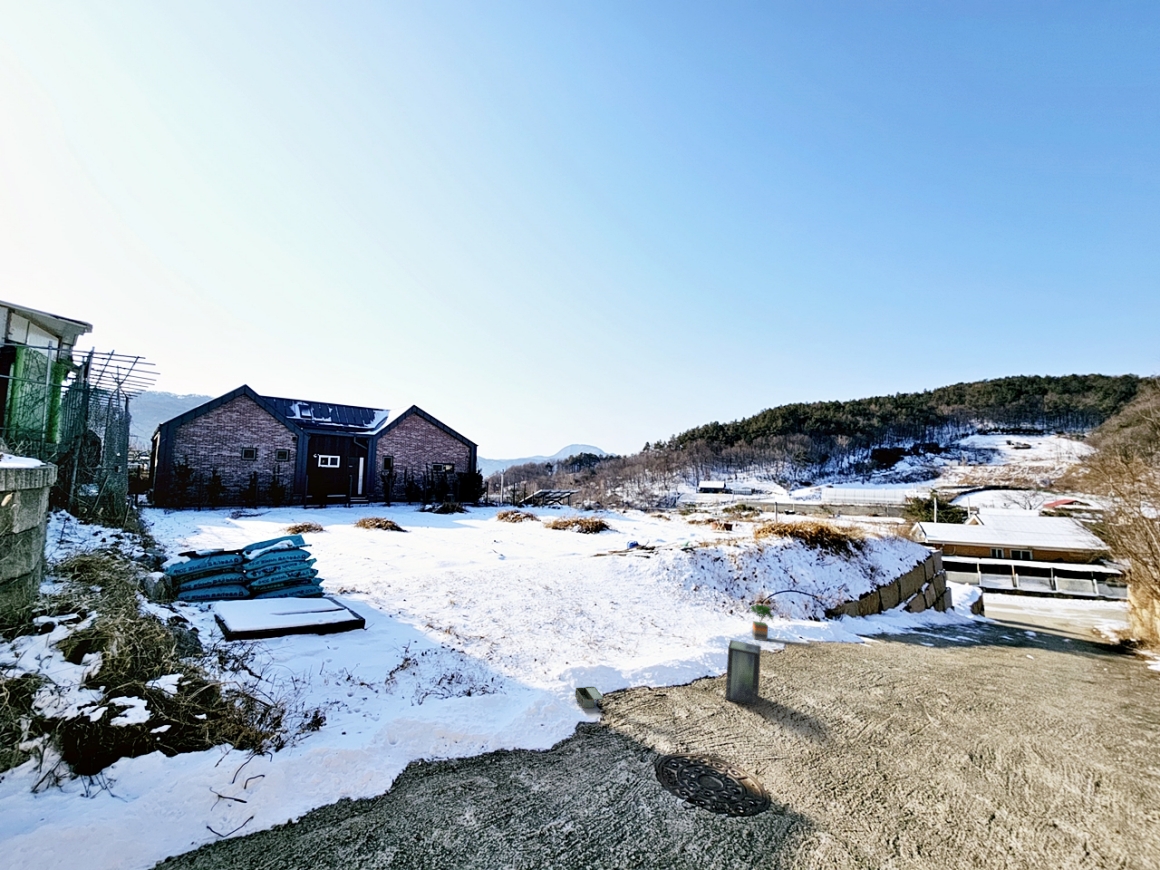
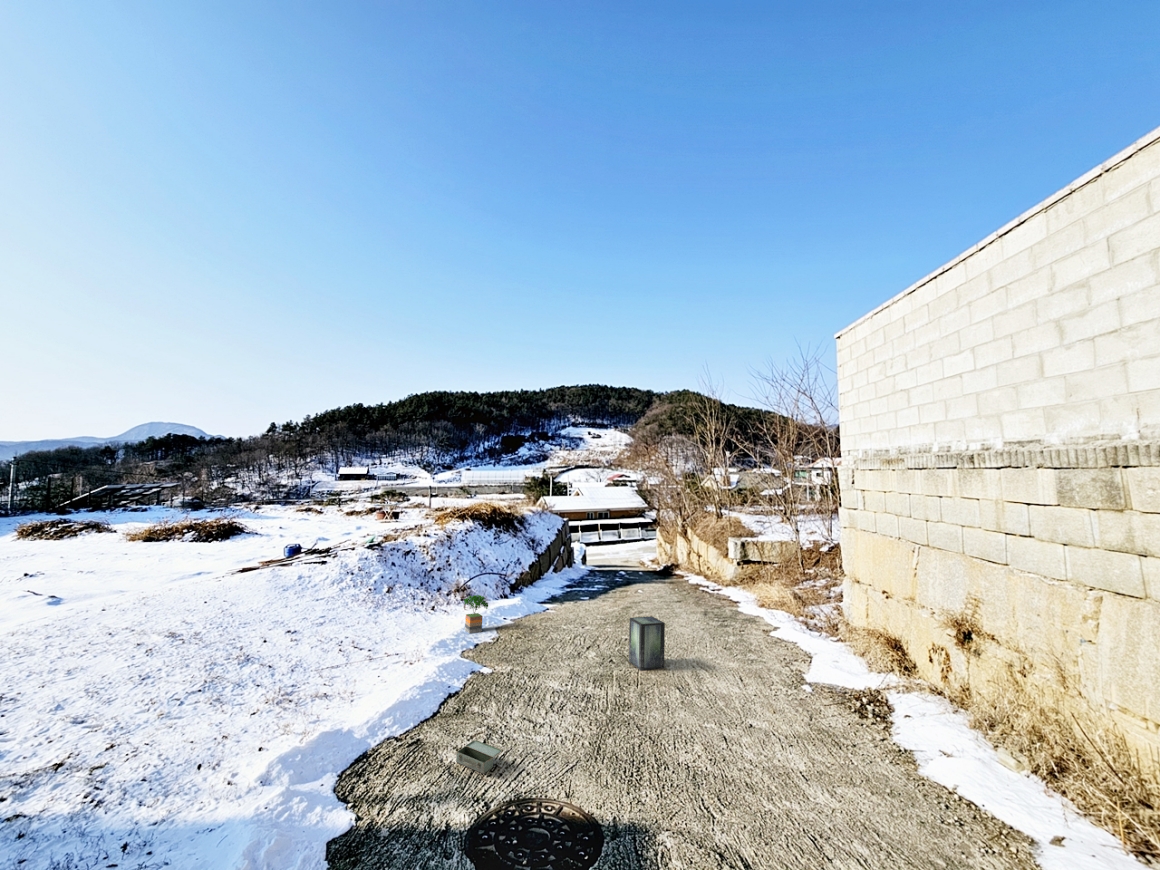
storage box: present [725,640,761,707] -> present [629,616,665,670]
toolbox: present [575,687,604,708] -> present [456,740,501,774]

